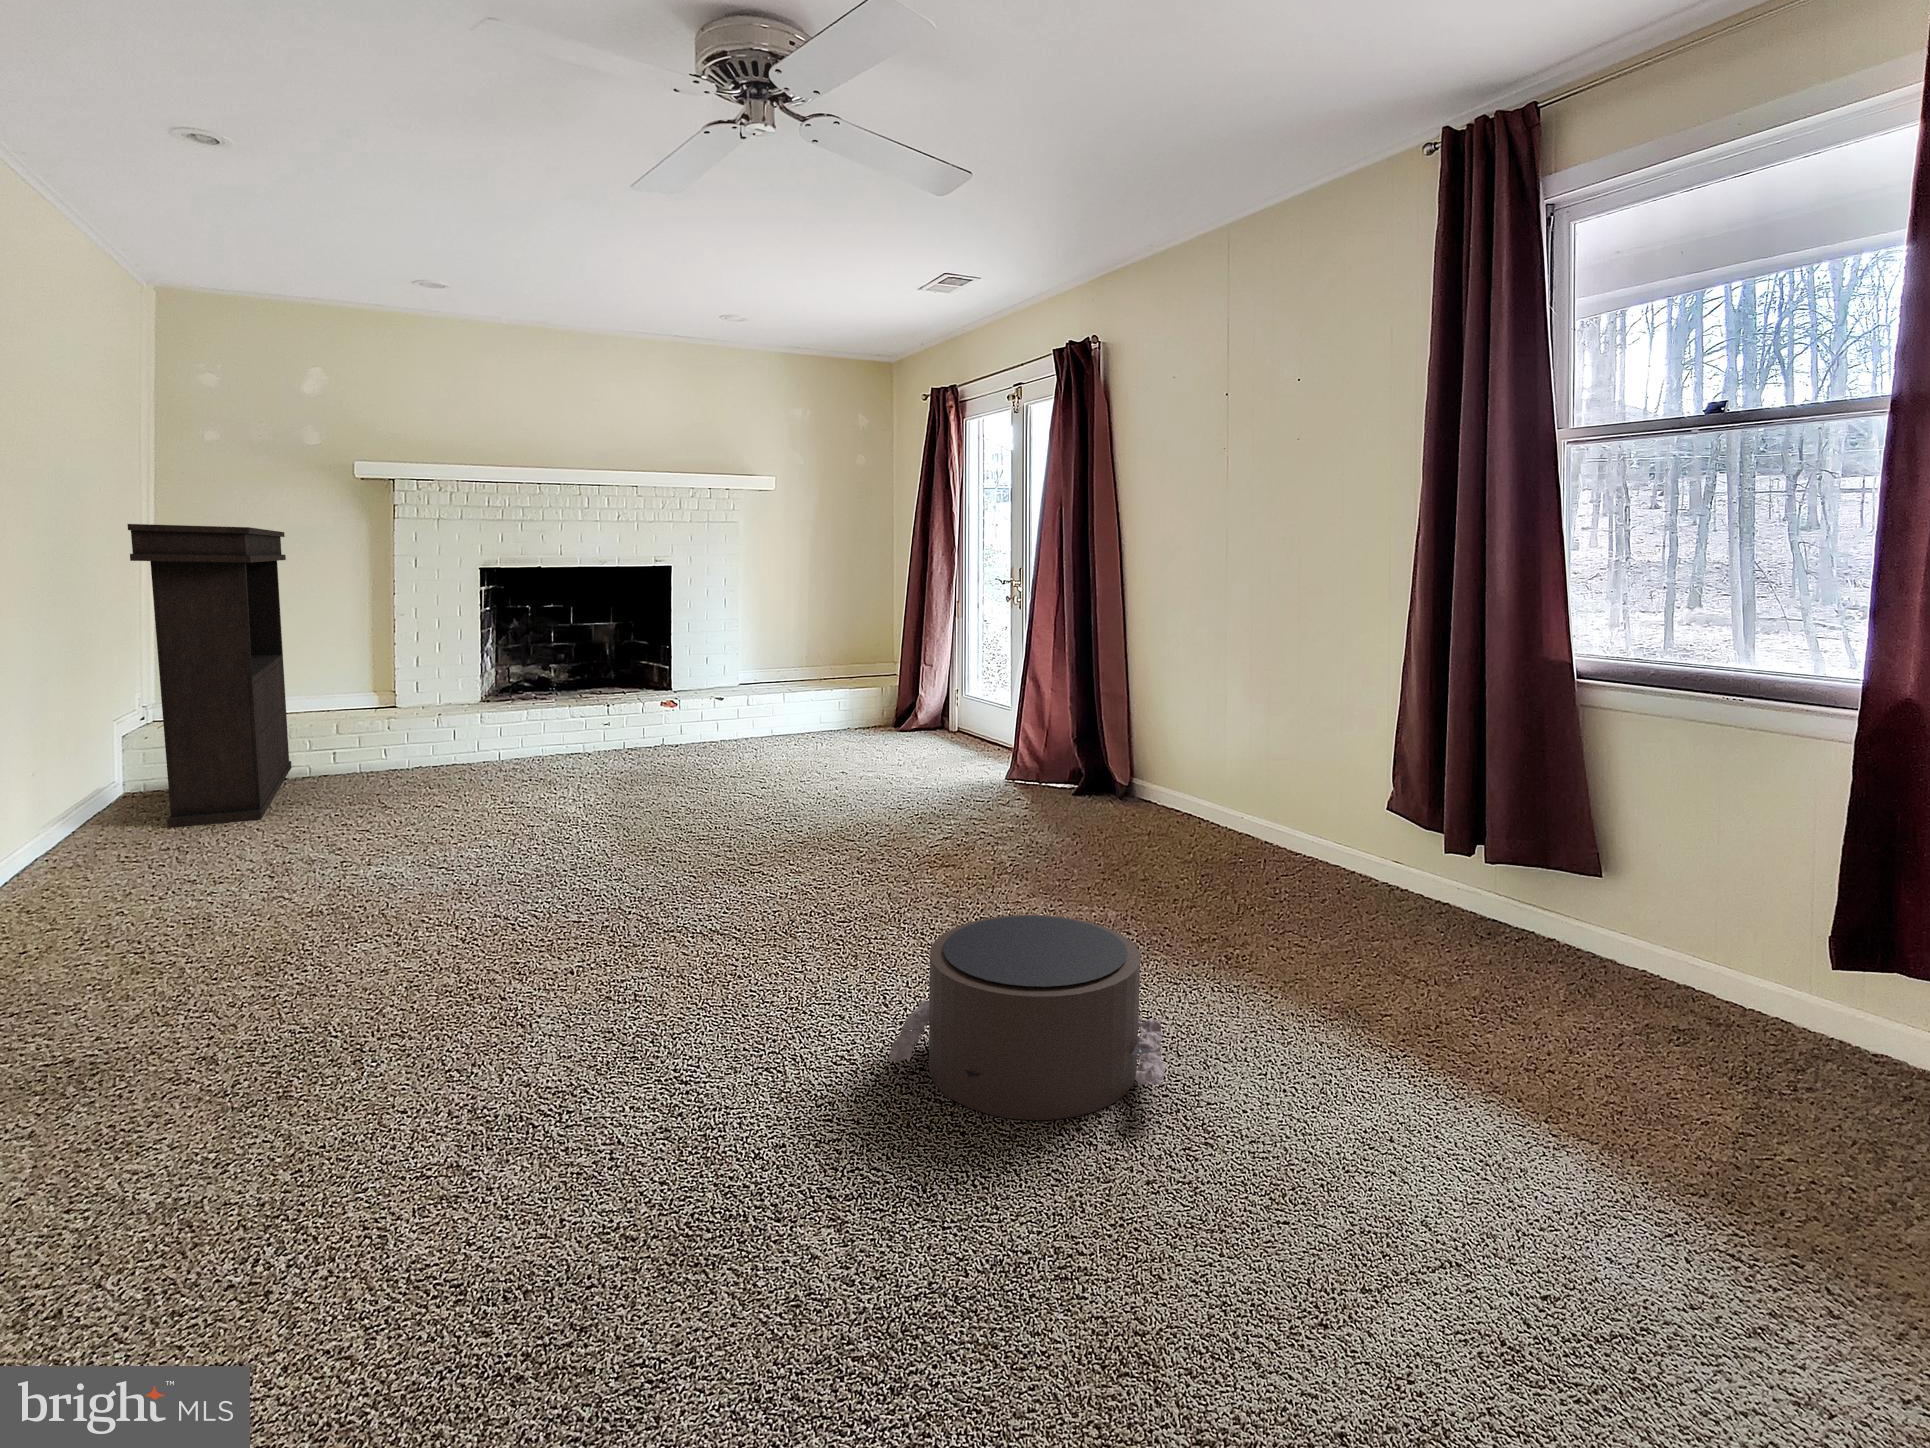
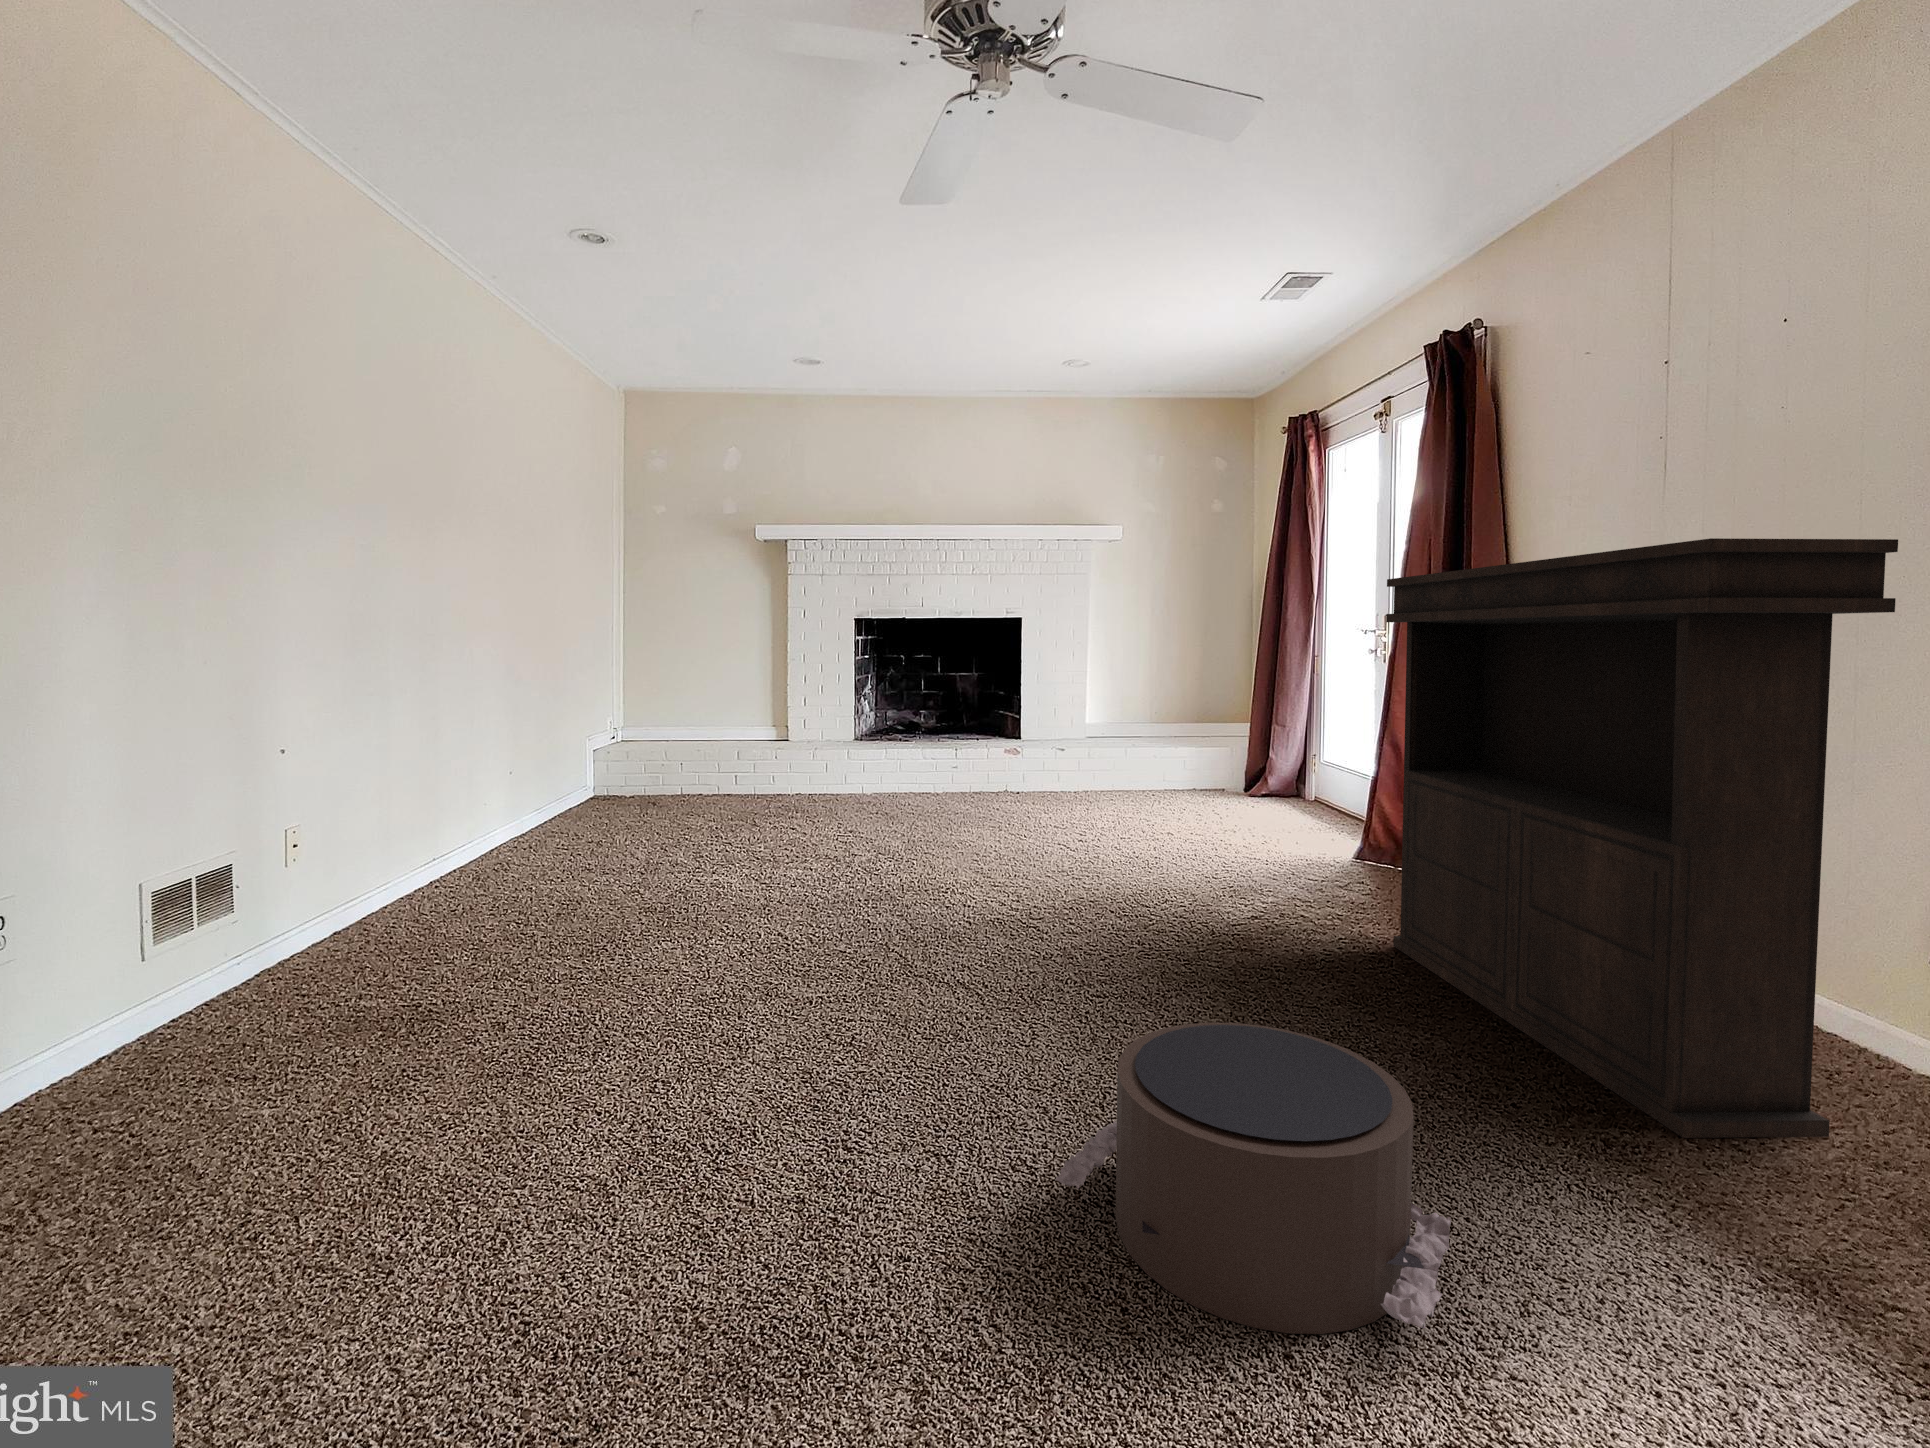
console table: present [127,524,292,828] -> present [1386,538,1898,1138]

